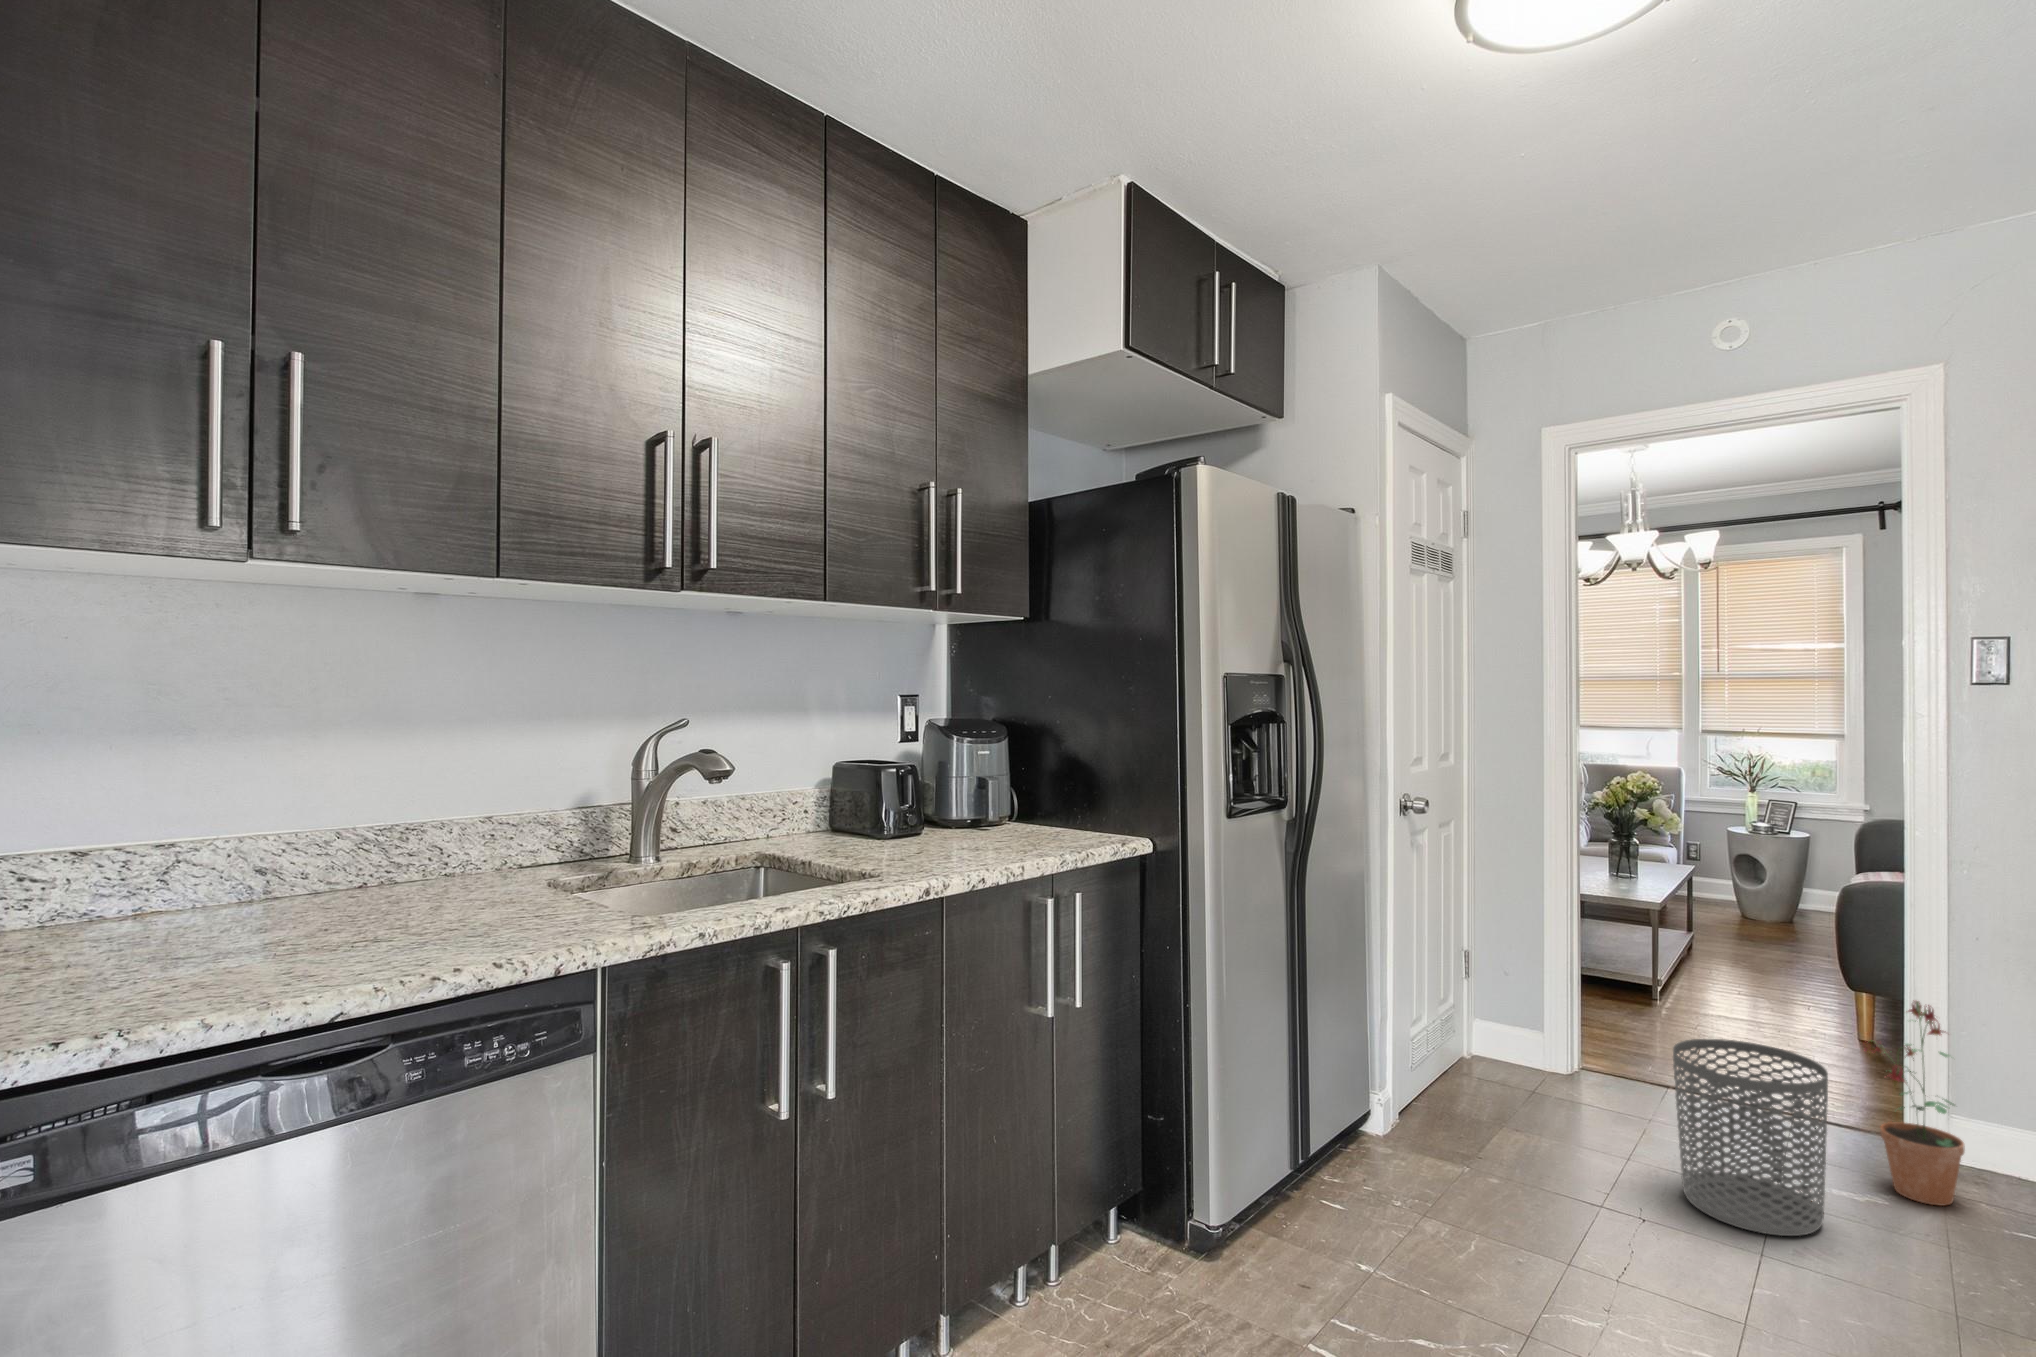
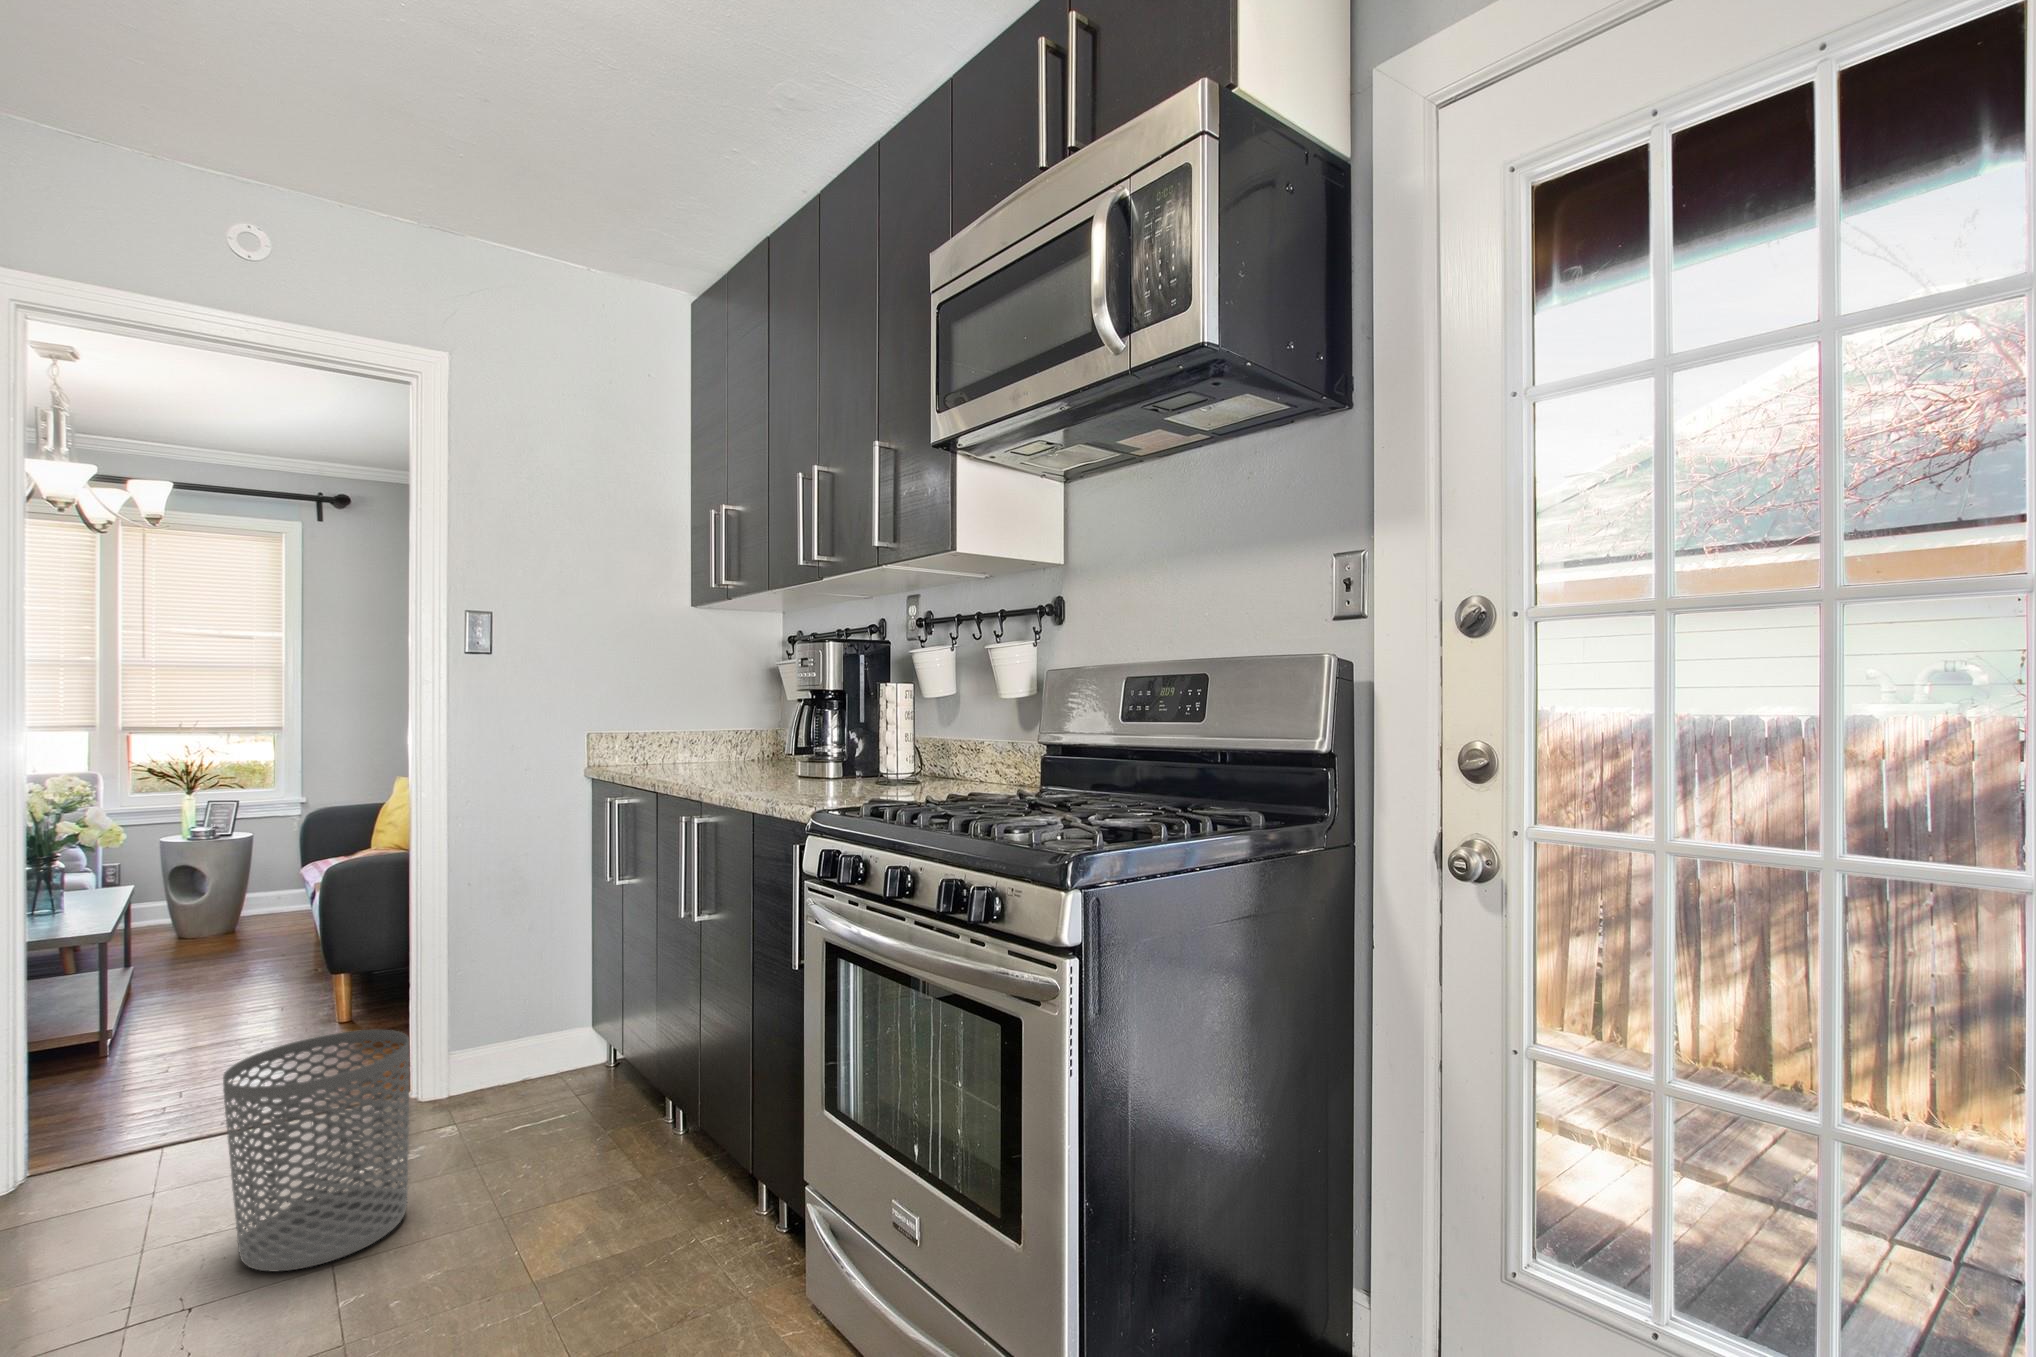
potted plant: present [1864,1001,1965,1206] -> none [409,939,507,1140]

